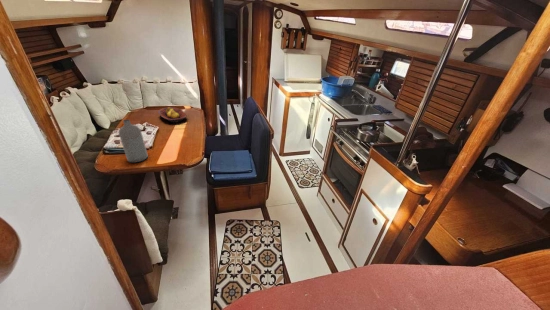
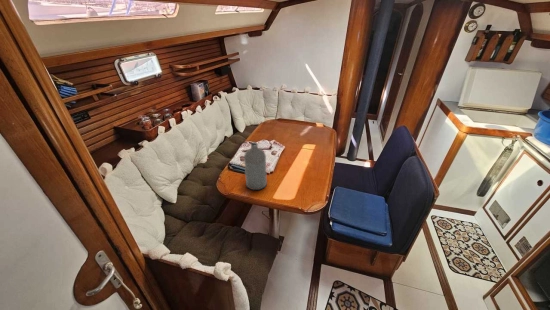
fruit bowl: present [158,107,186,123] -> none [288,123,317,143]

